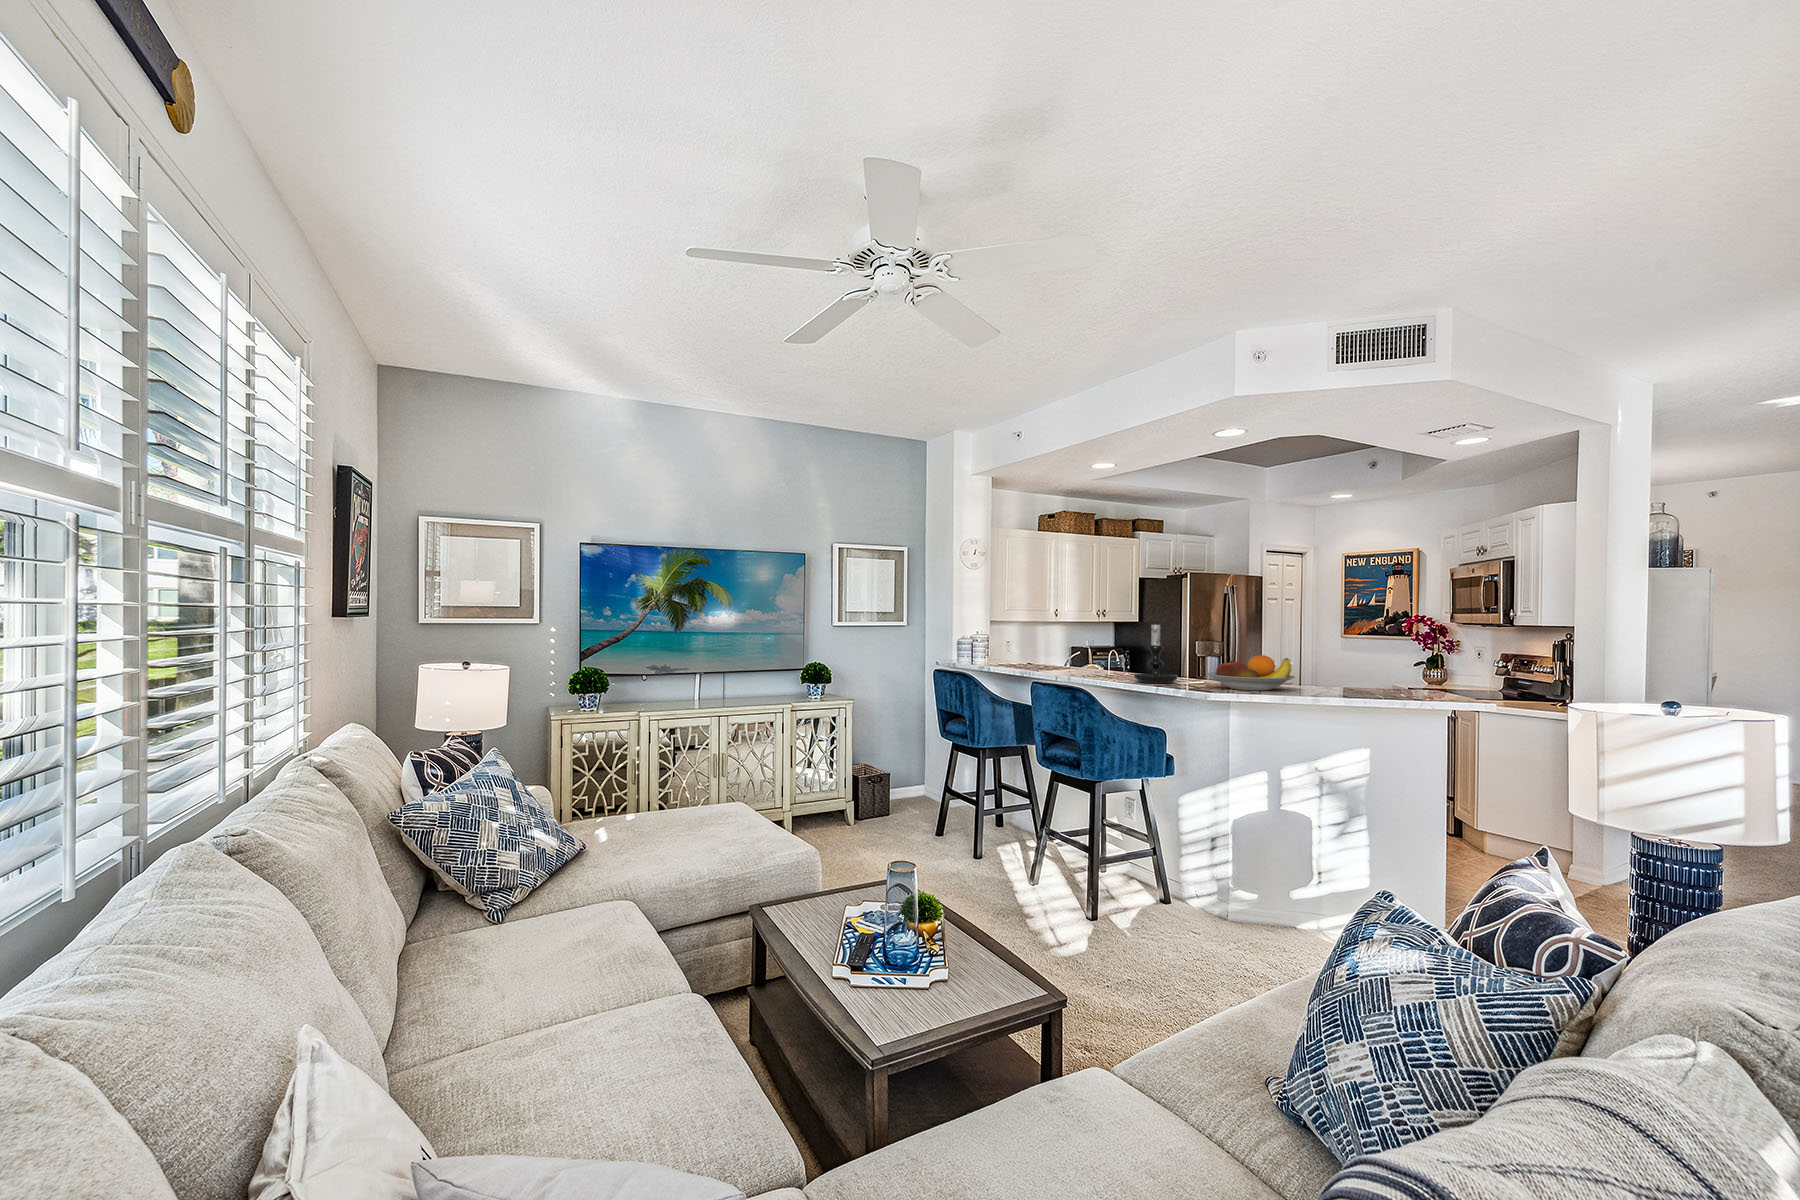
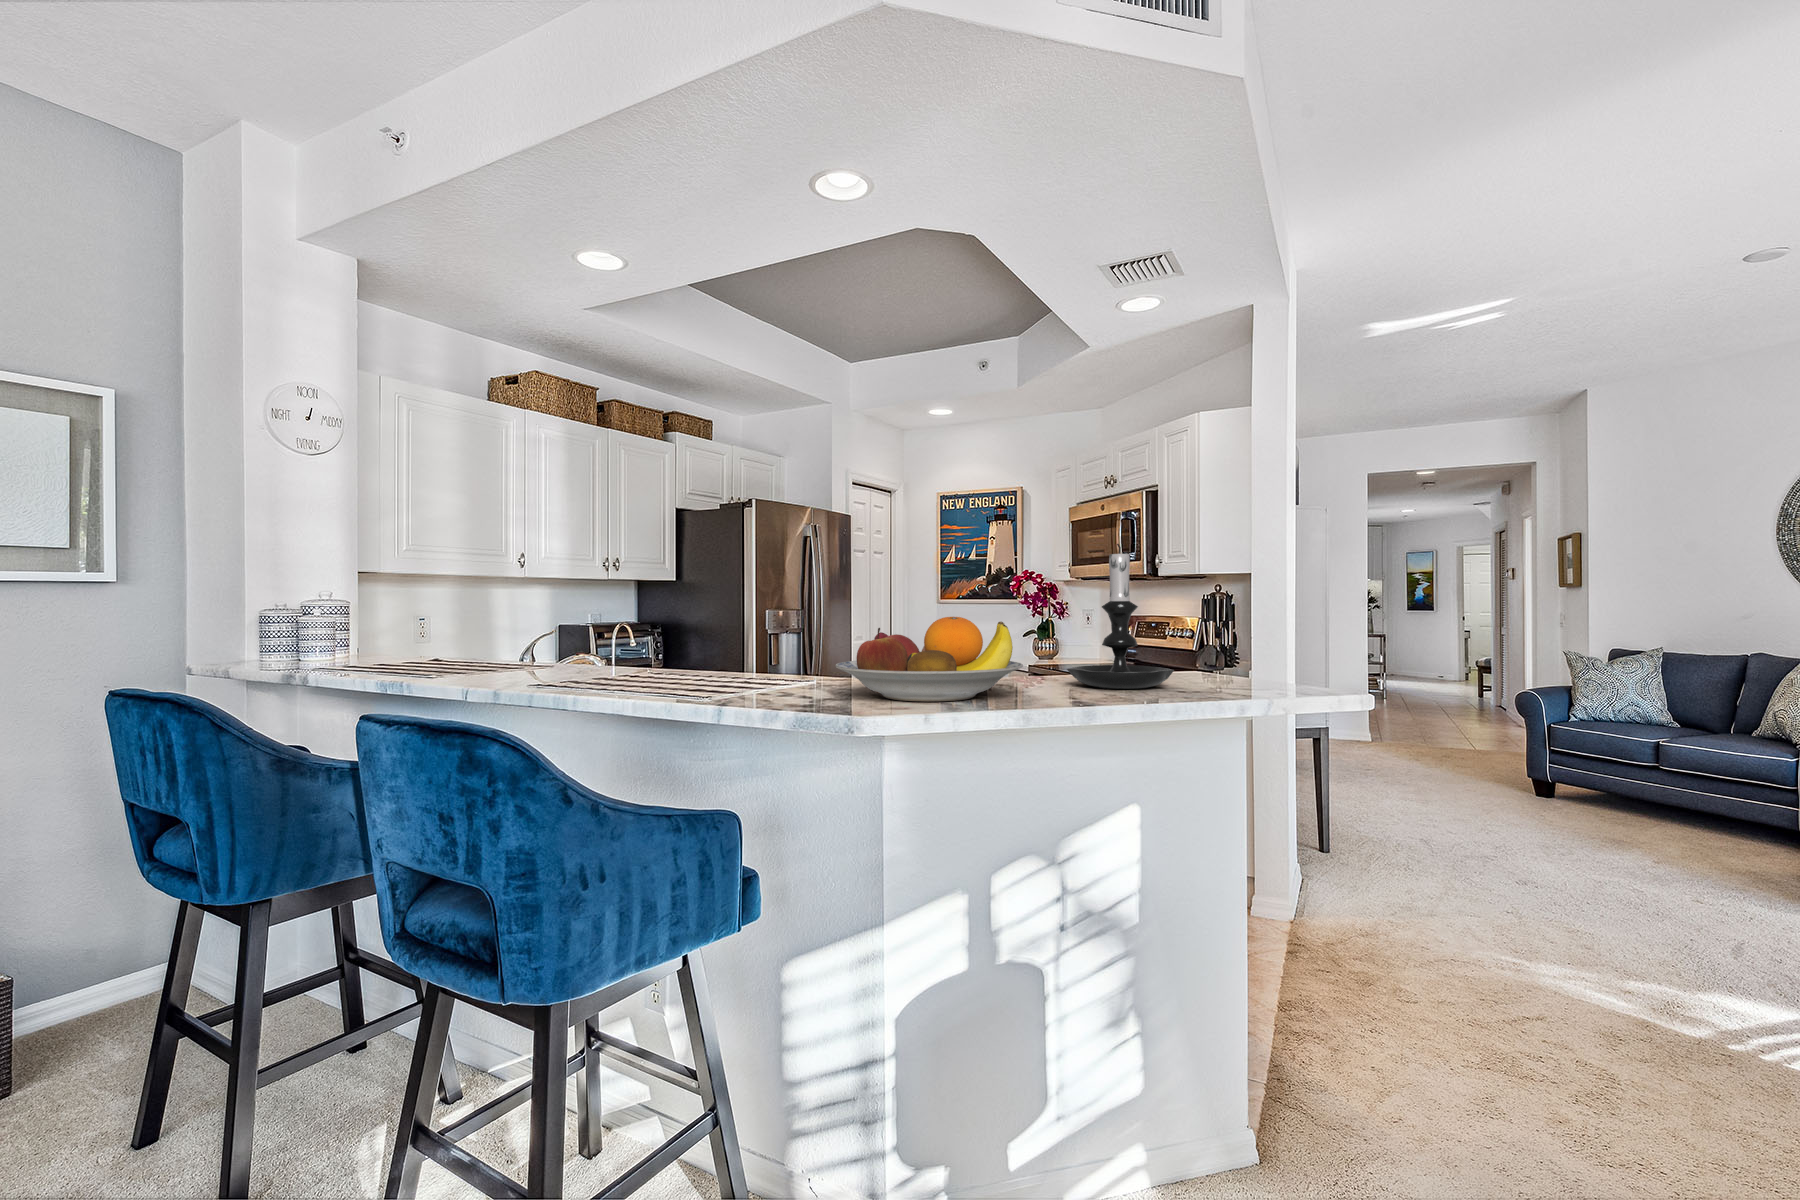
candle holder: present [1133,621,1178,684] -> present [1067,544,1174,689]

